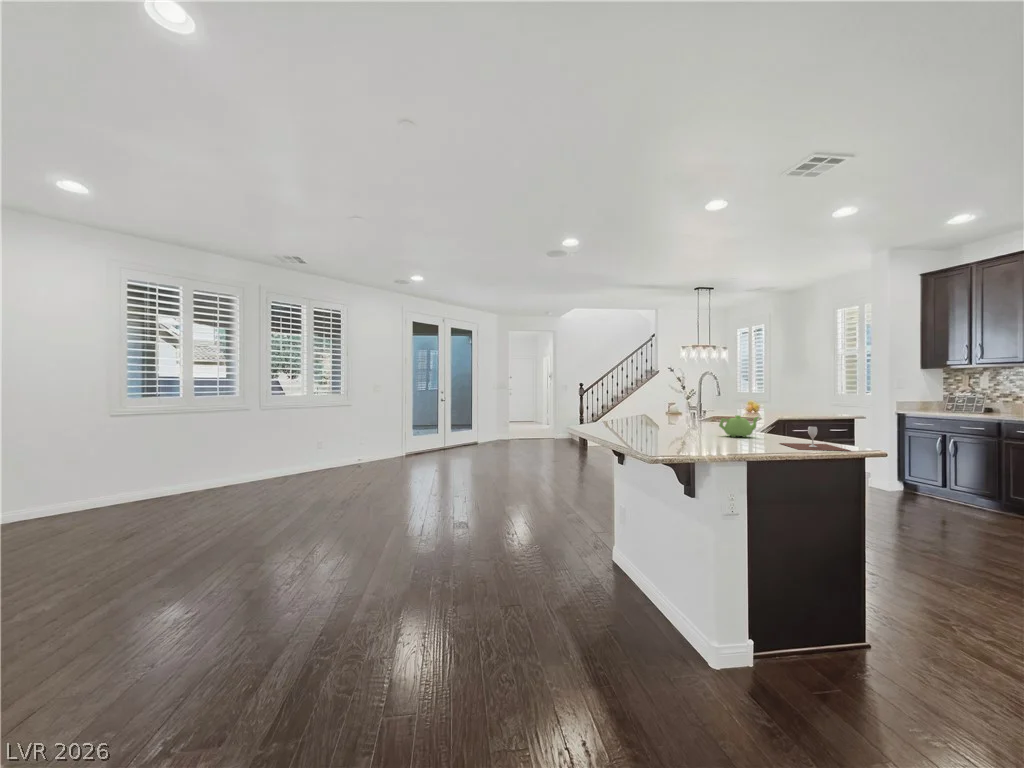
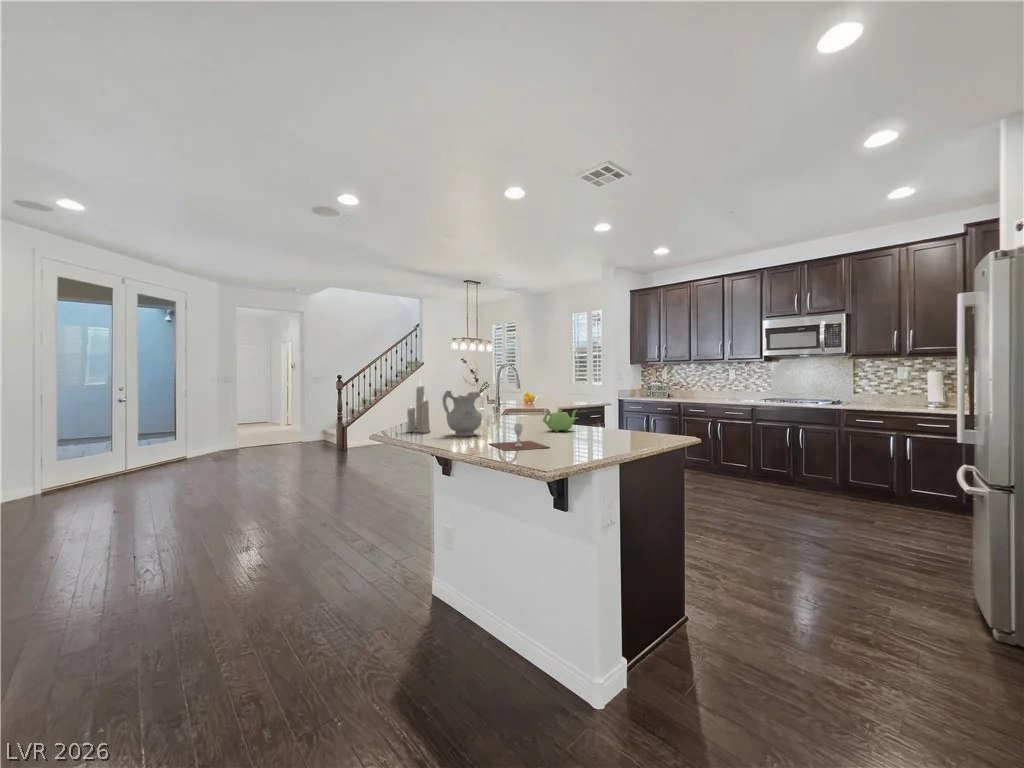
candle: none [595,384,614,430] -> present [407,386,430,433]
ceramic pitcher: none [619,395,654,434] -> present [442,391,482,436]
wine glass: present [780,426,850,451] -> present [490,424,549,451]

